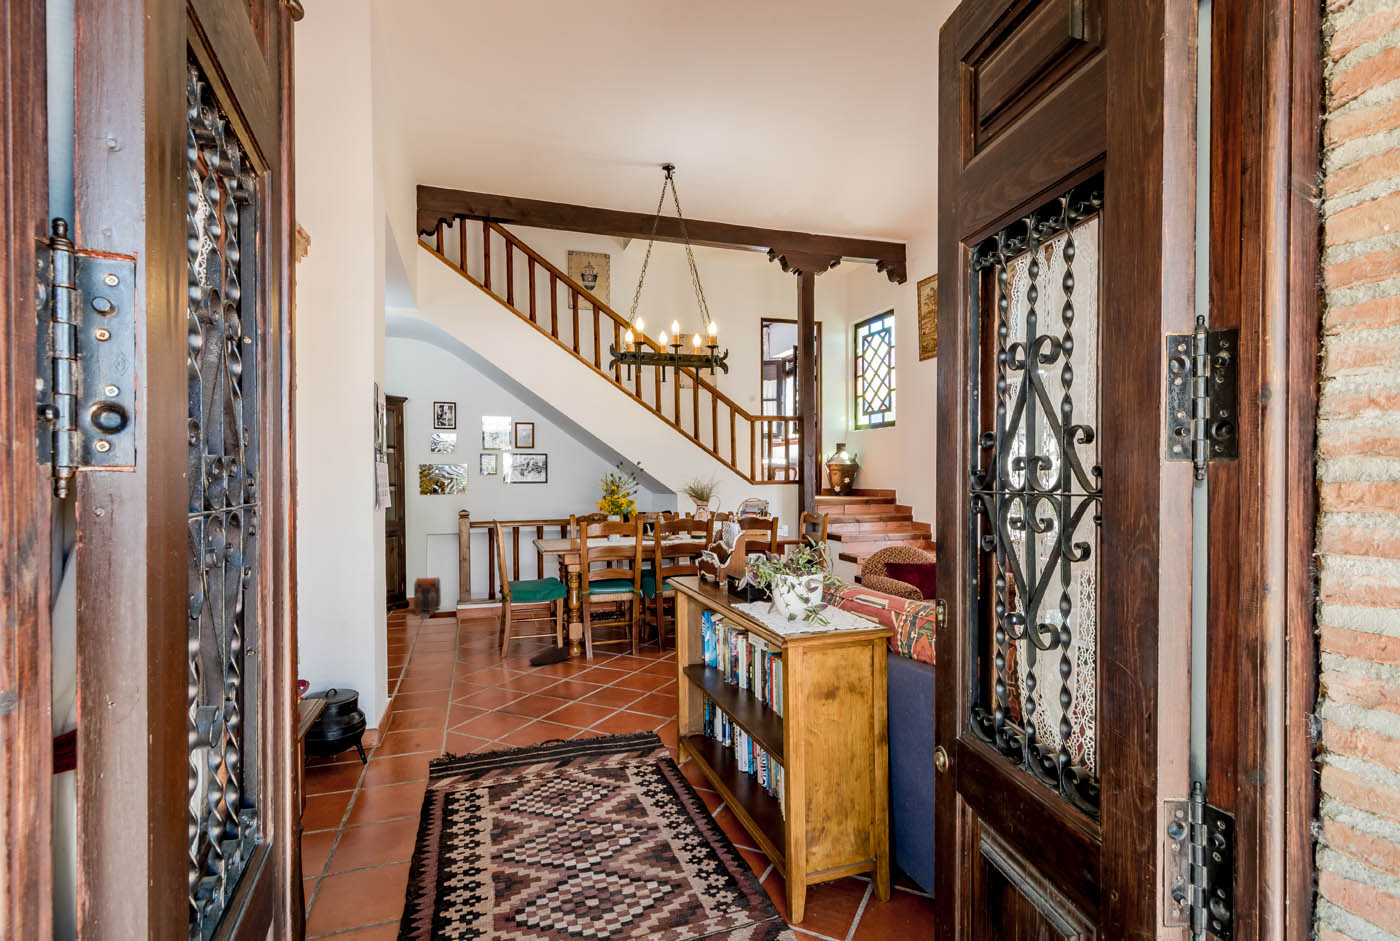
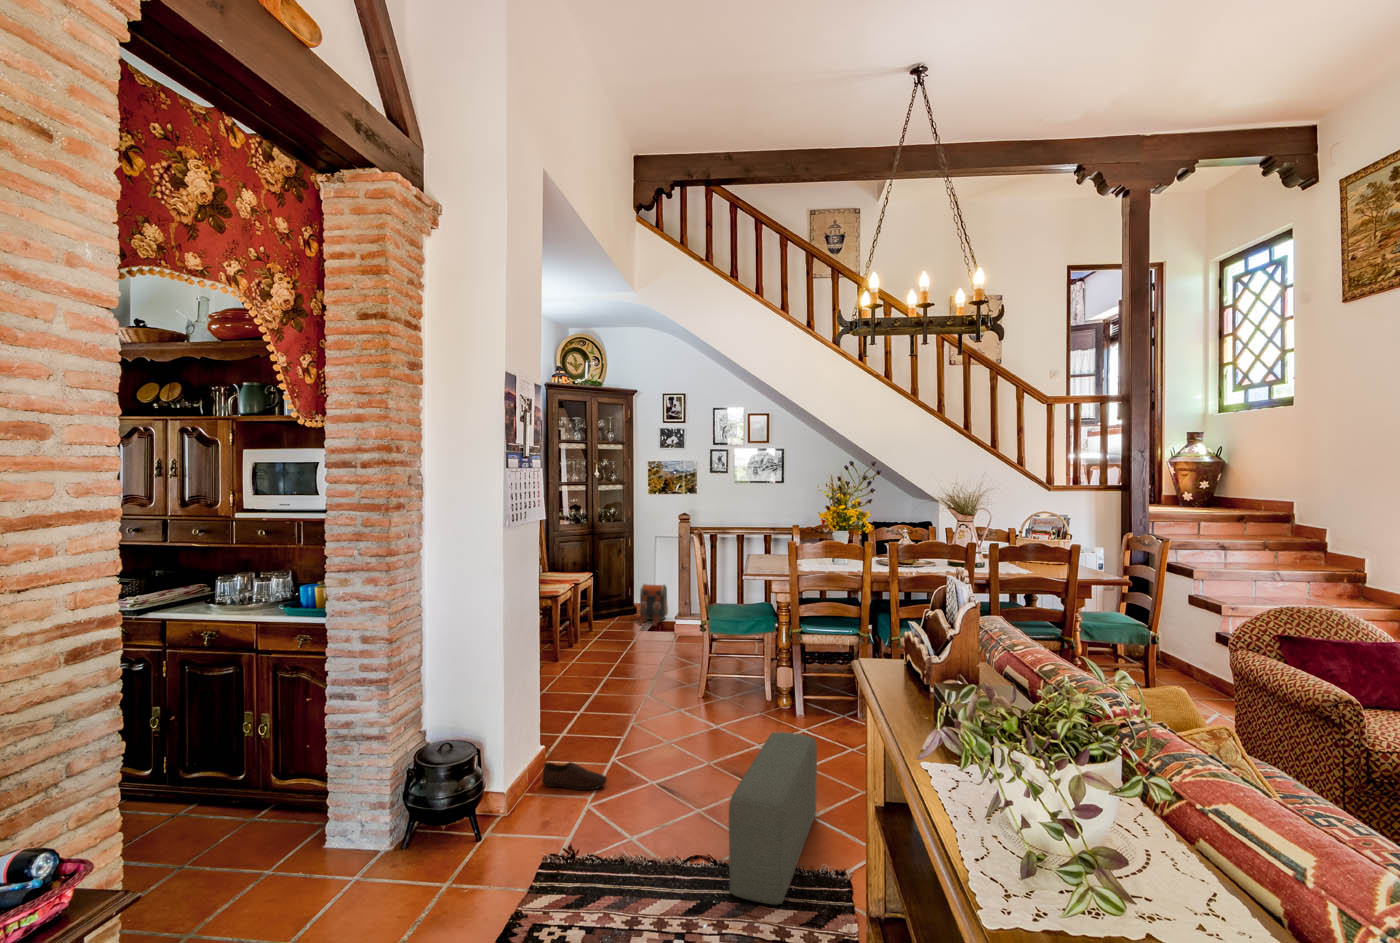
shoe: present [529,646,568,665] -> present [542,762,607,790]
pouf: none [577,656,623,760] -> present [729,732,817,905]

